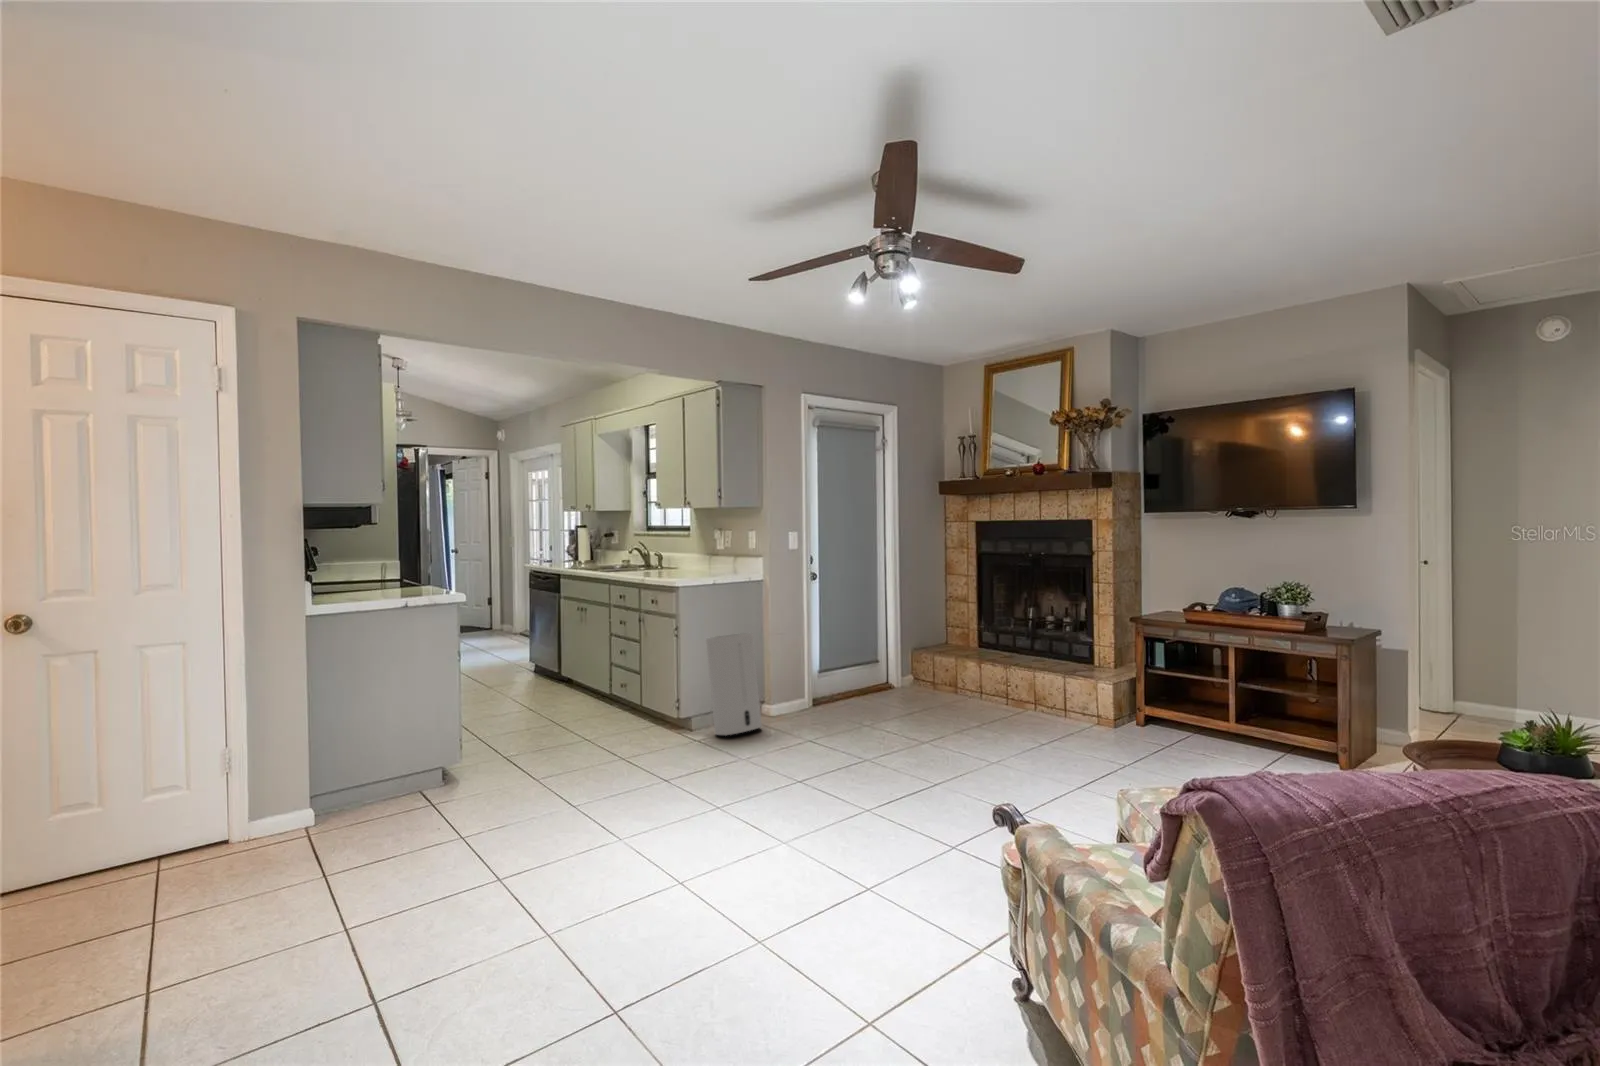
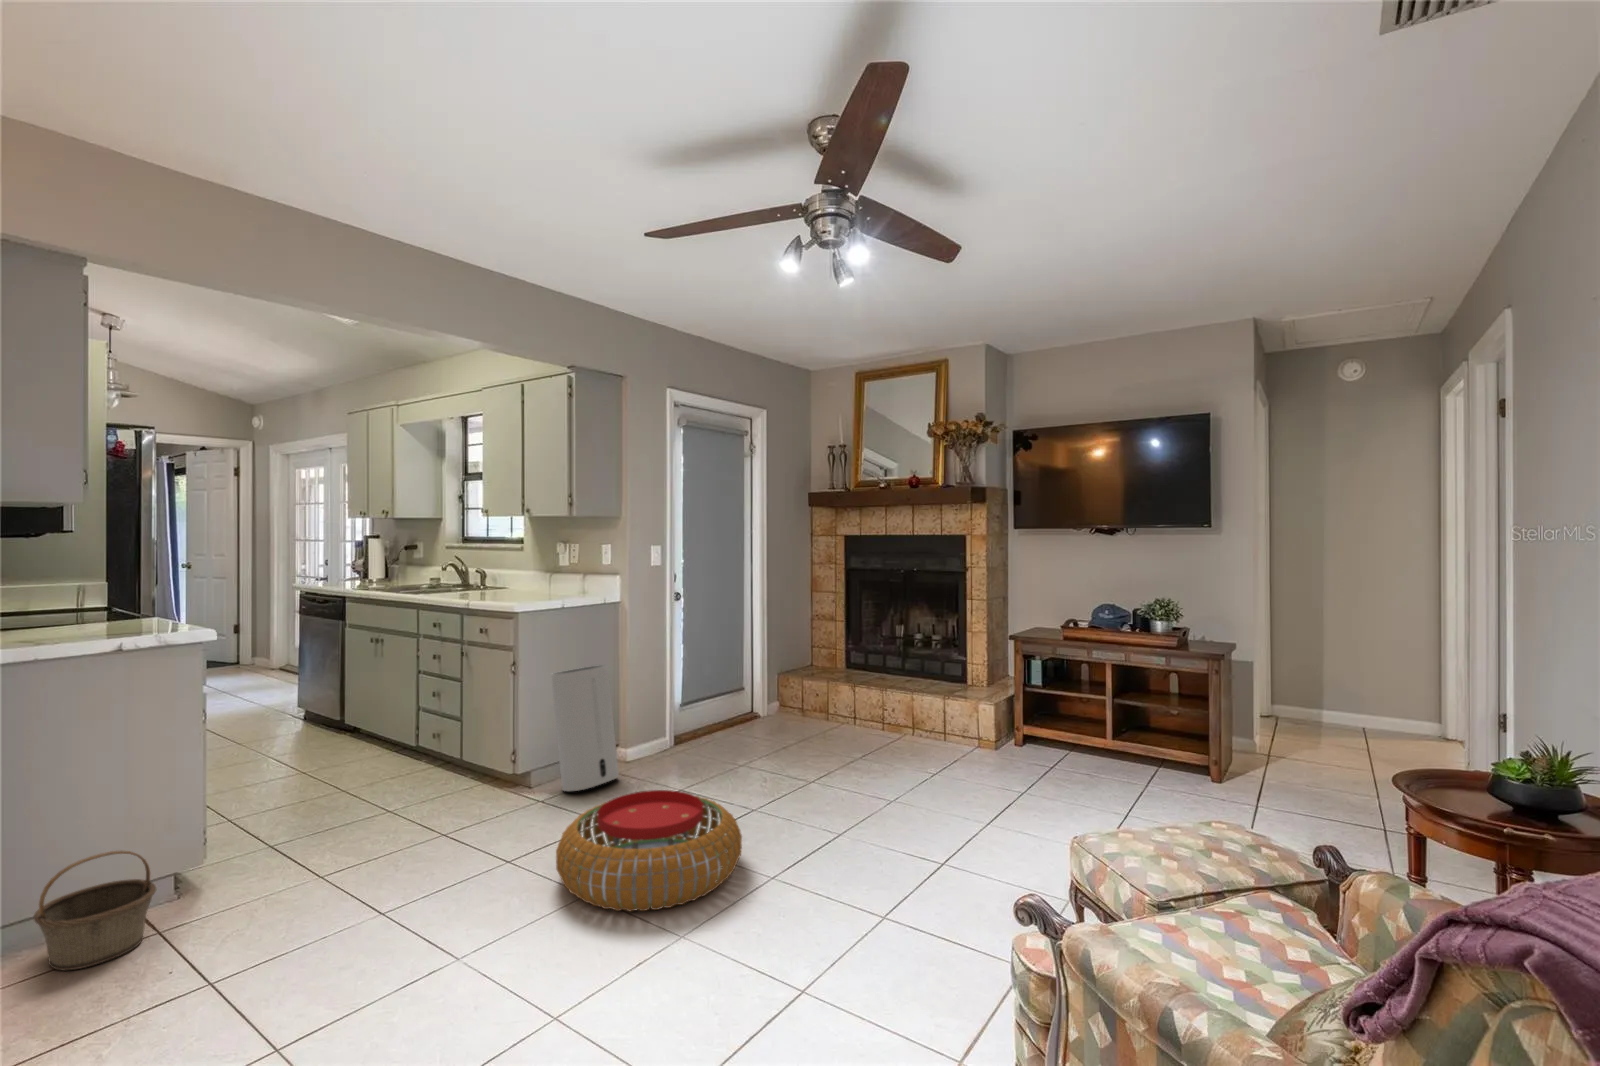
pouf: none [697,733,847,824] -> present [556,790,742,911]
basket: none [360,744,430,820] -> present [34,851,156,970]

